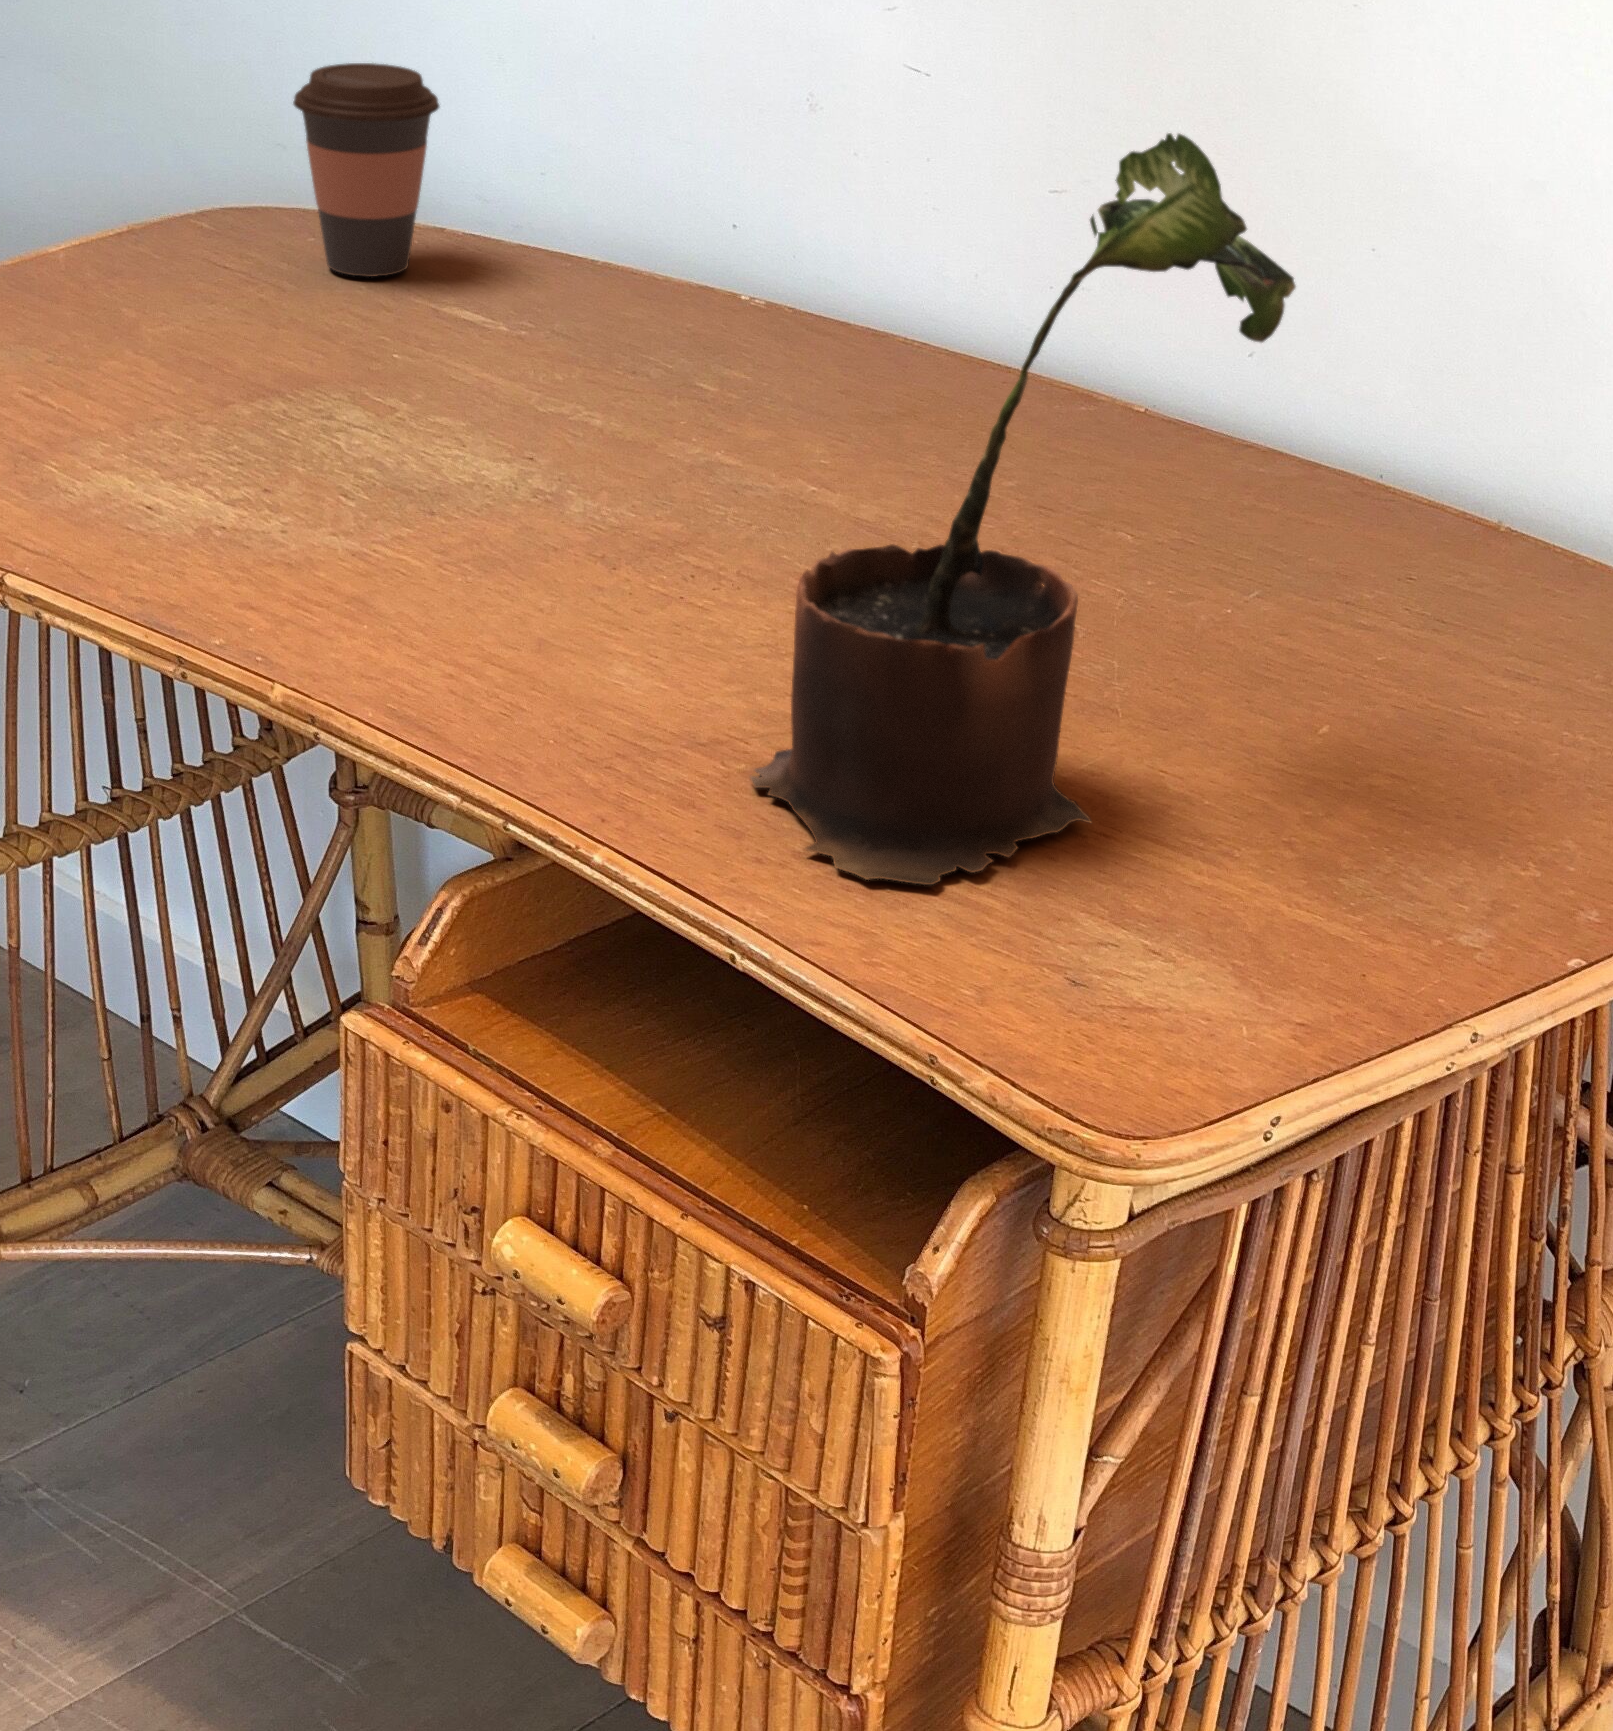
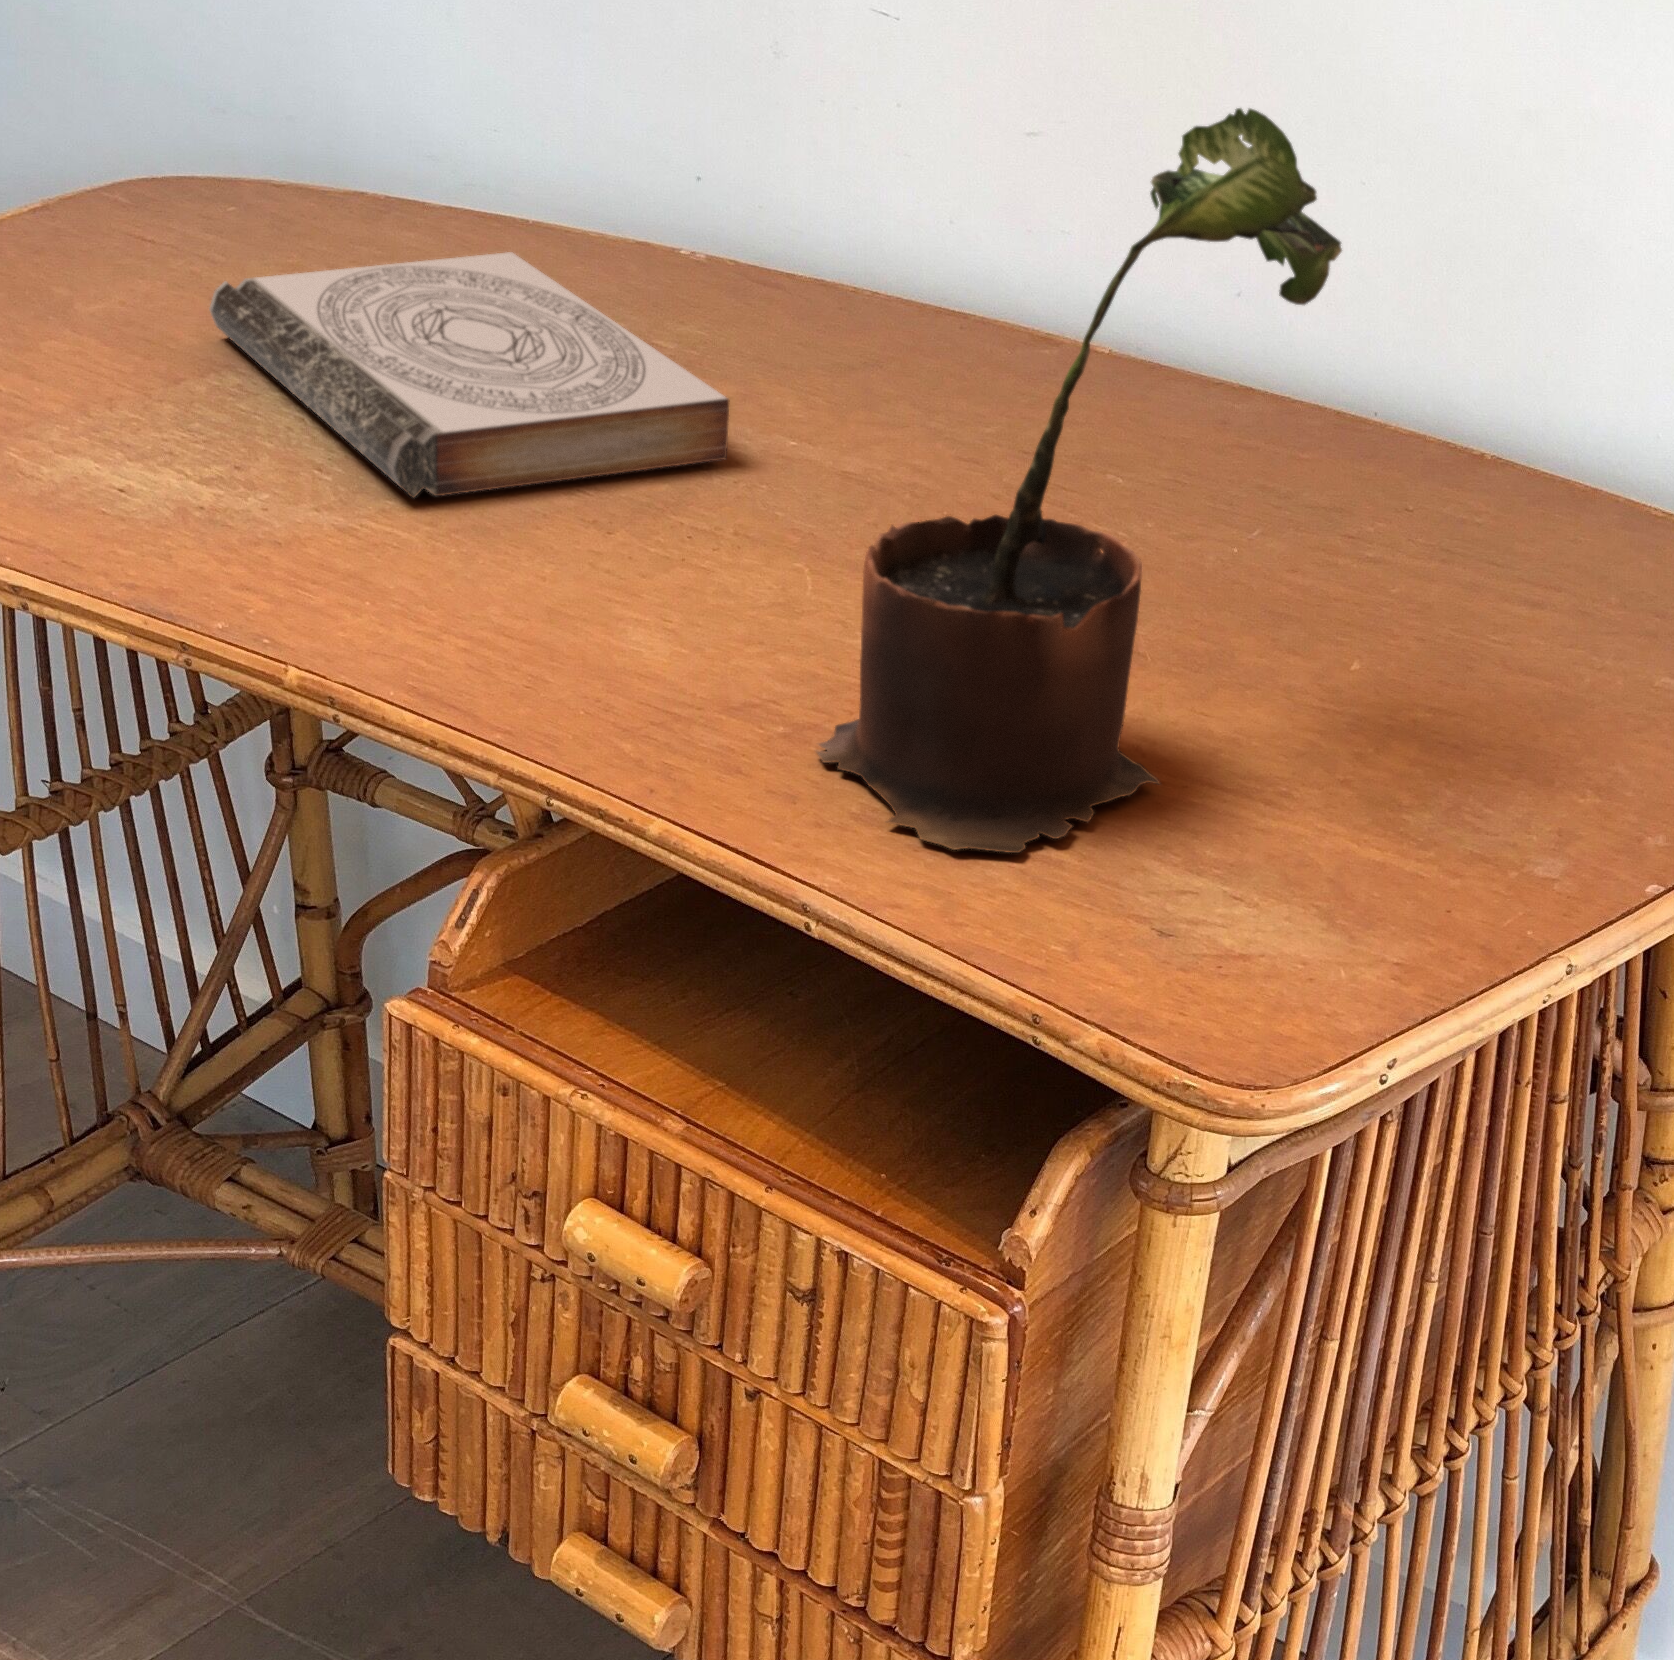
coffee cup: present [293,63,439,277] -> none [235,39,384,254]
book: none [245,278,731,515] -> present [209,252,729,498]

